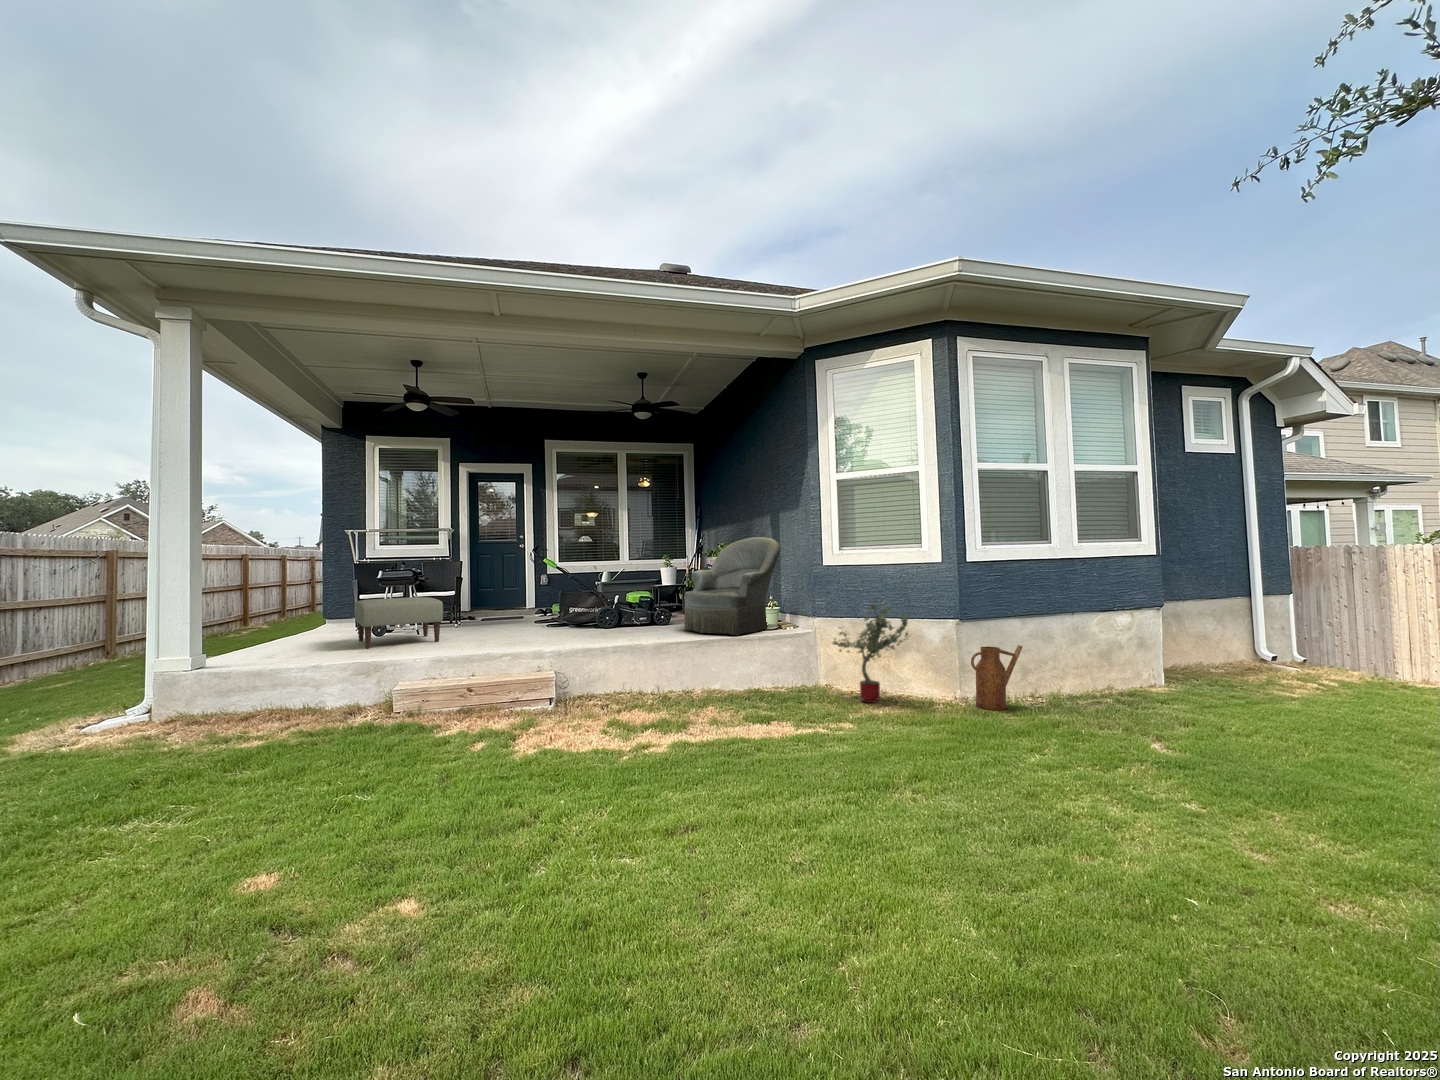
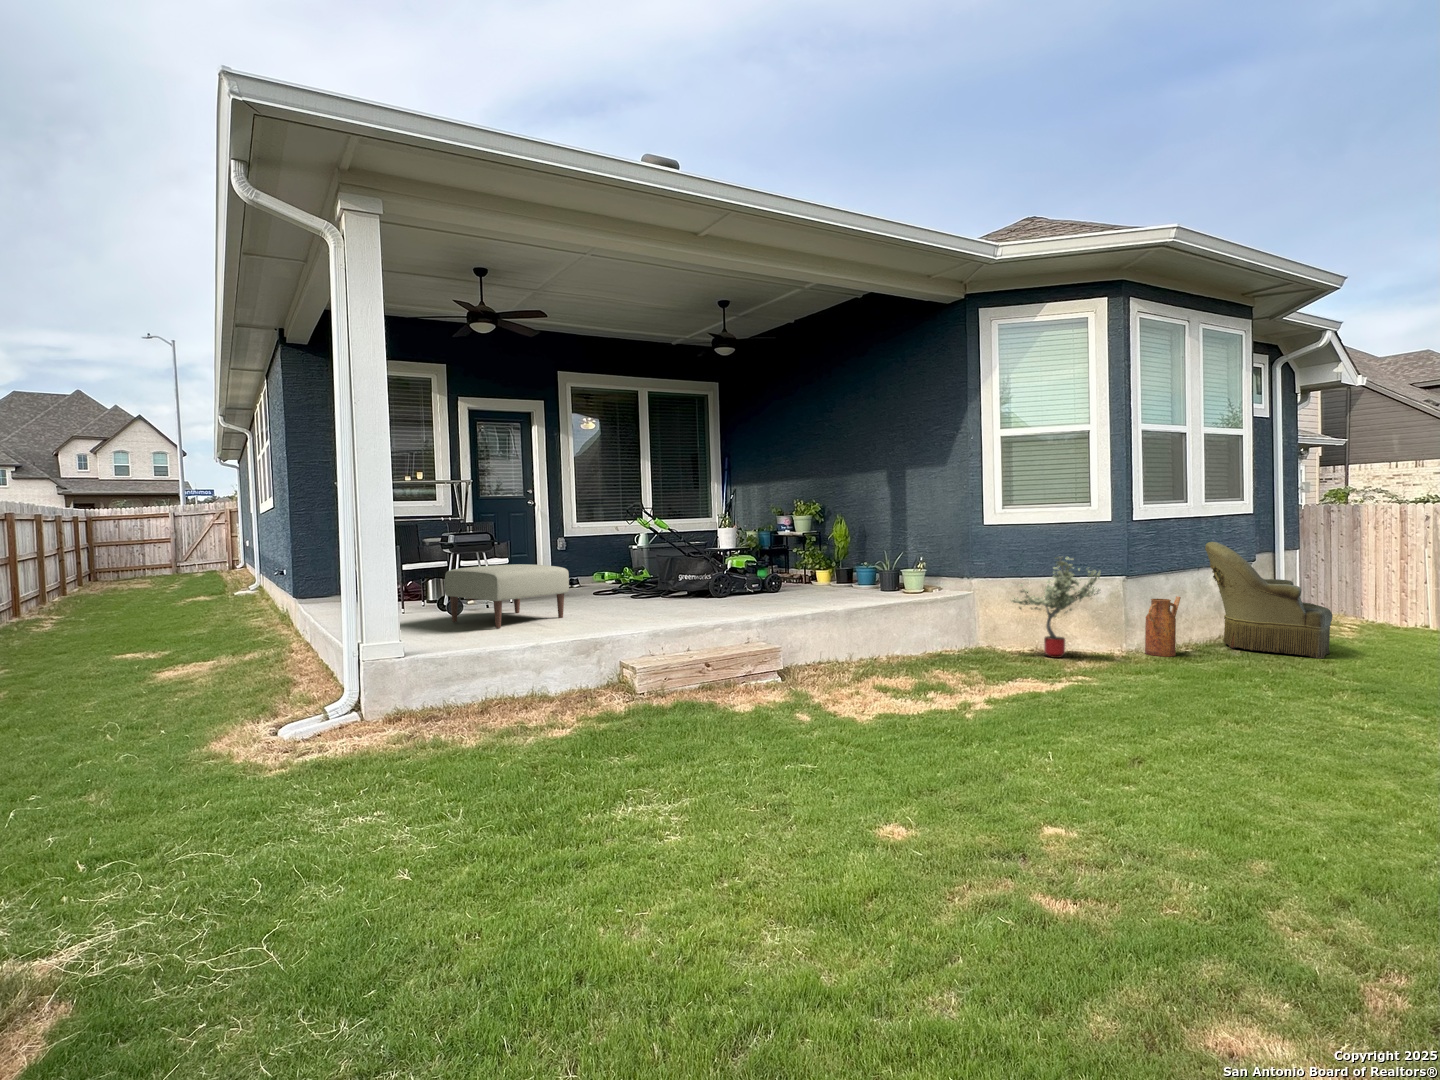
armchair: present [684,537,780,636] -> present [1205,542,1333,659]

